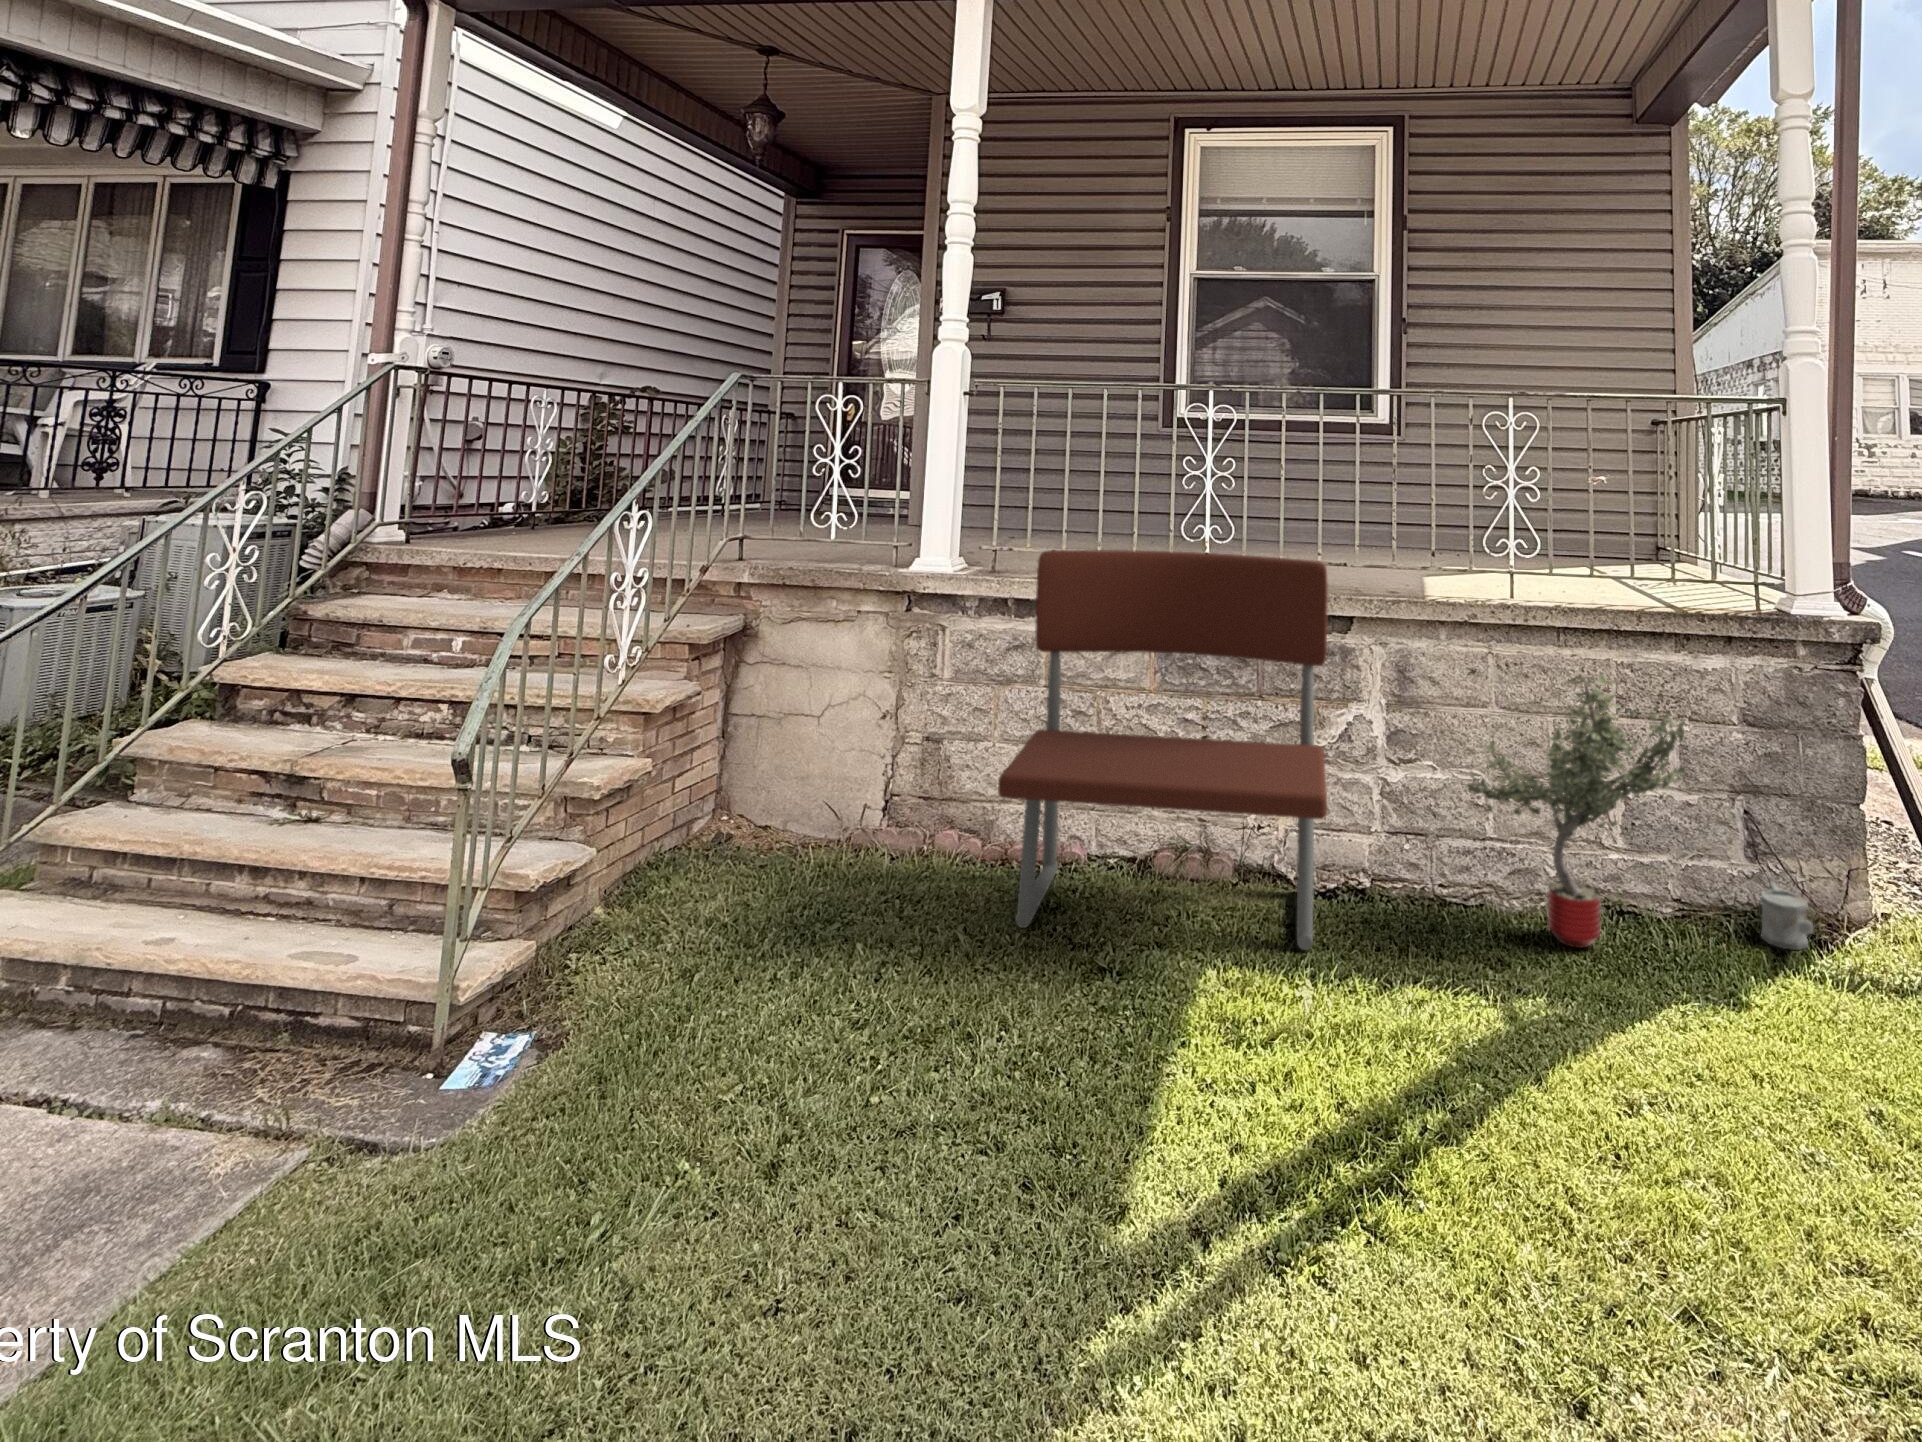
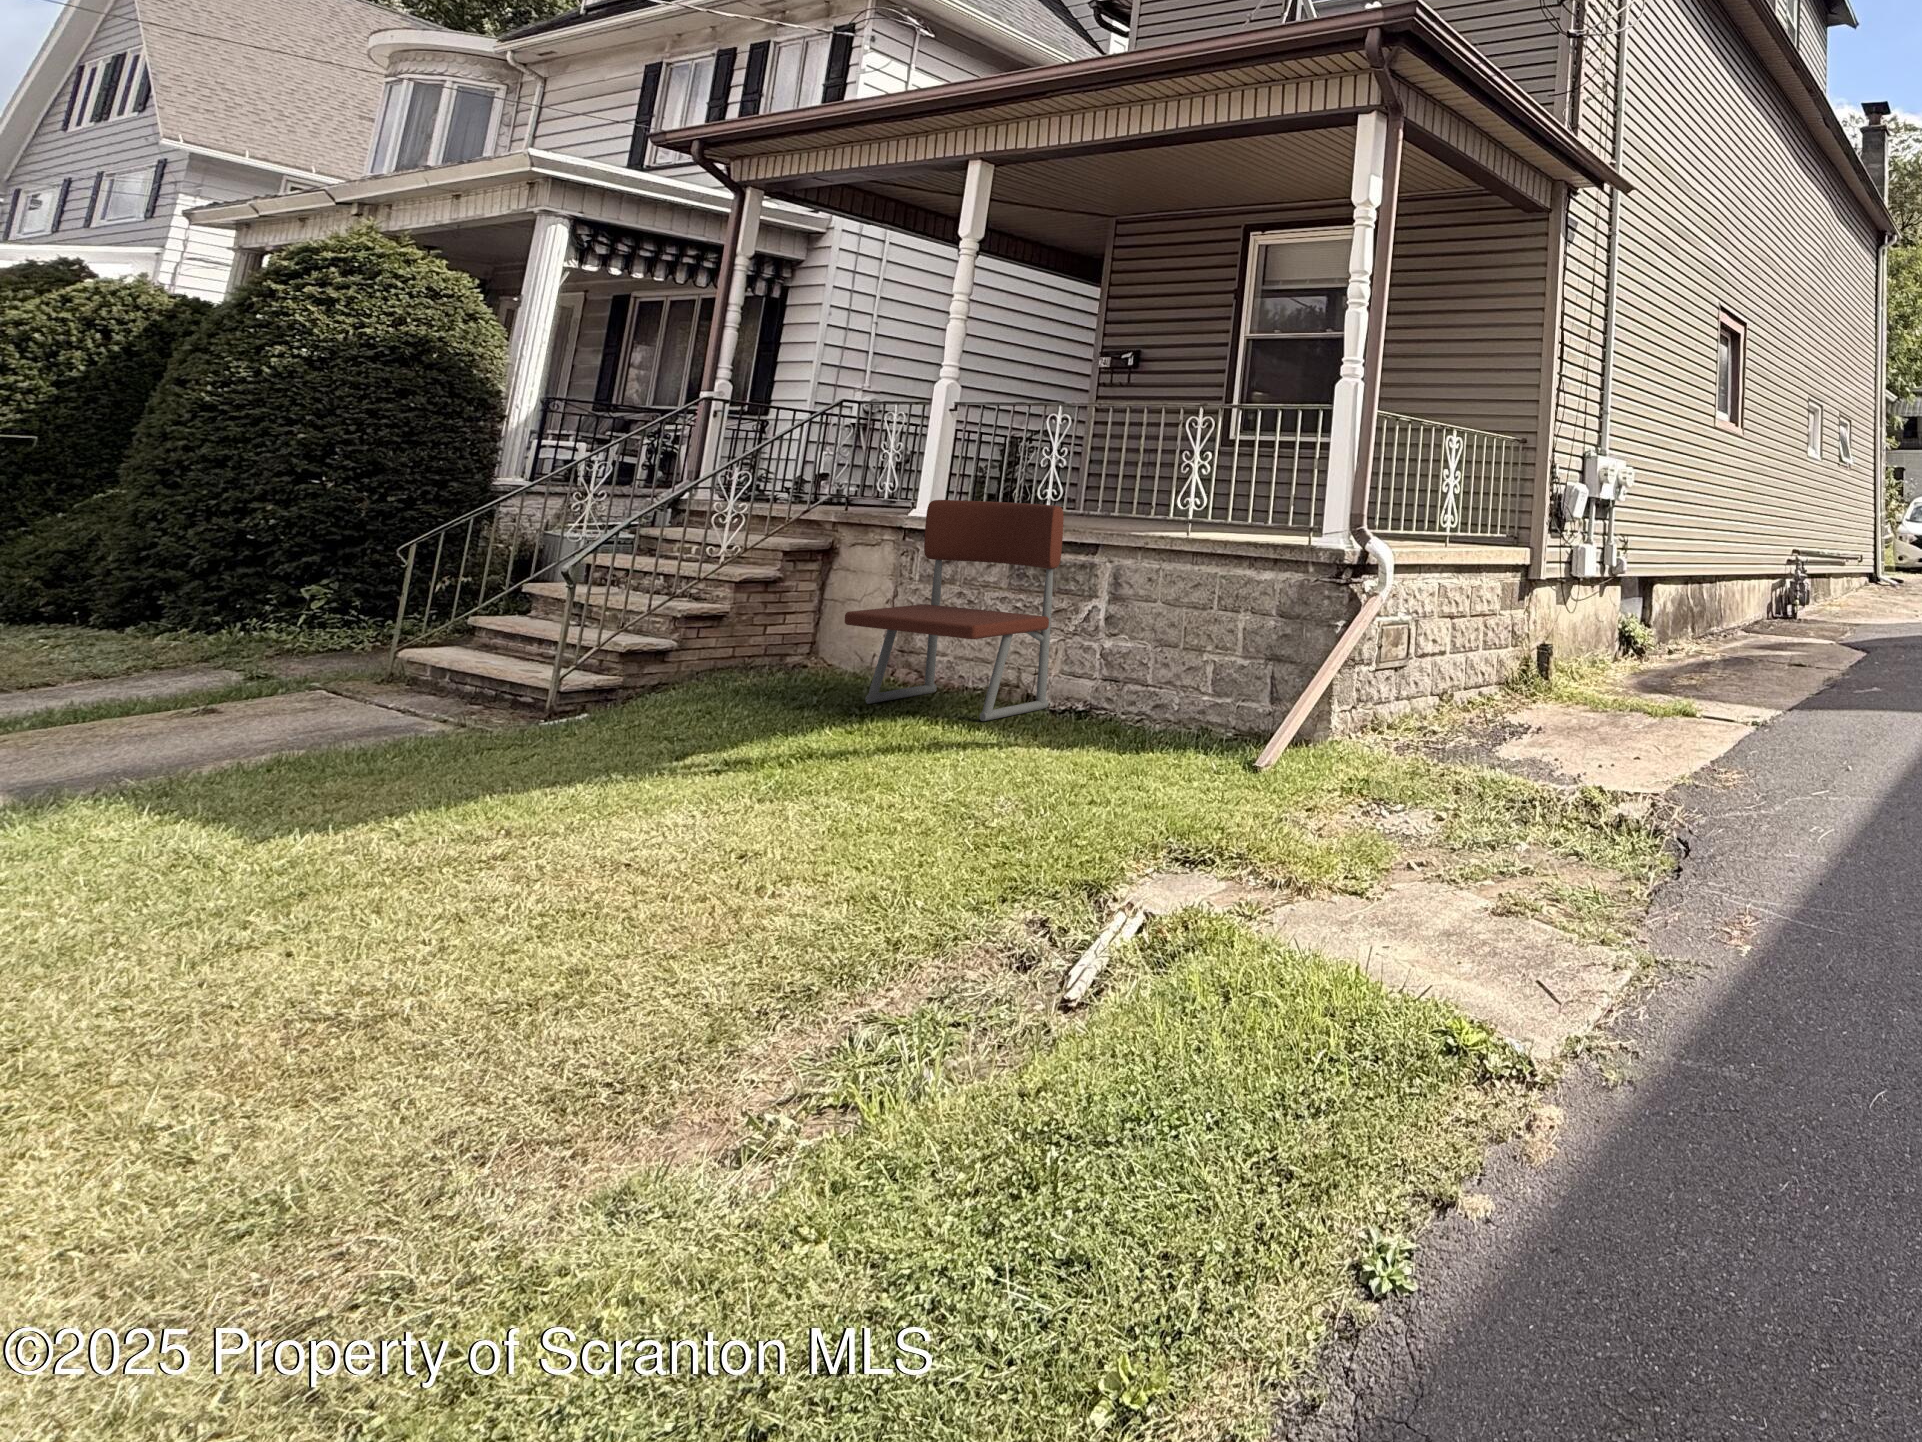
potted tree: present [1466,673,1685,948] -> none [1094,572,1201,735]
watering can: present [1760,882,1813,950] -> none [1225,713,1278,747]

